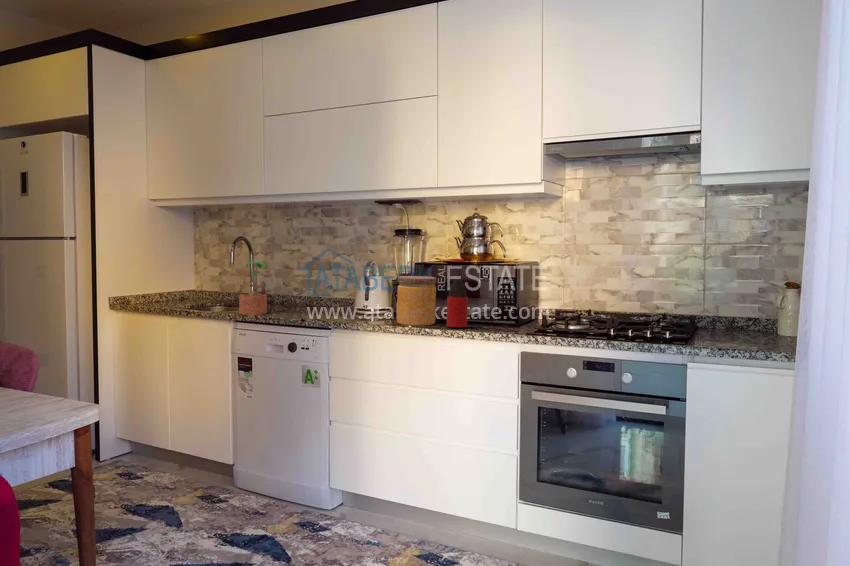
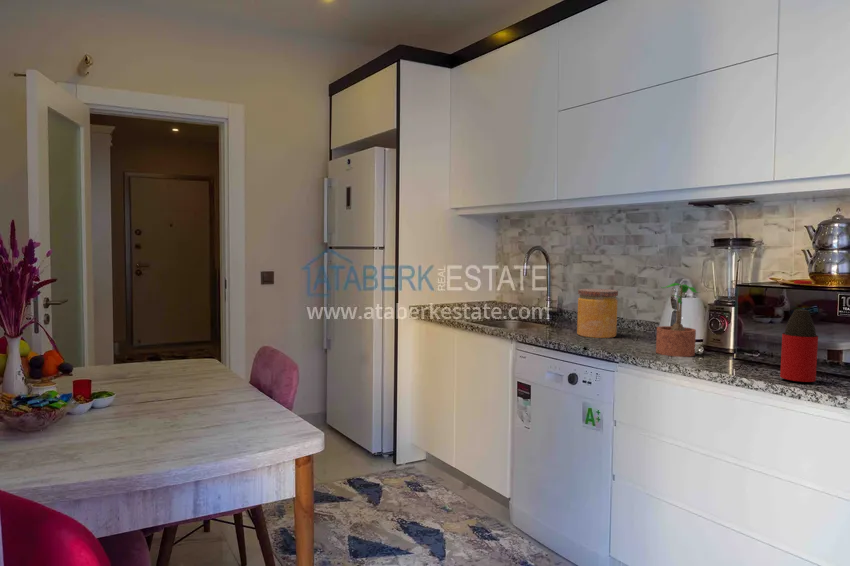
potted plant: present [239,261,267,315] -> present [656,283,697,357]
jar: present [397,276,436,326] -> present [577,289,618,338]

